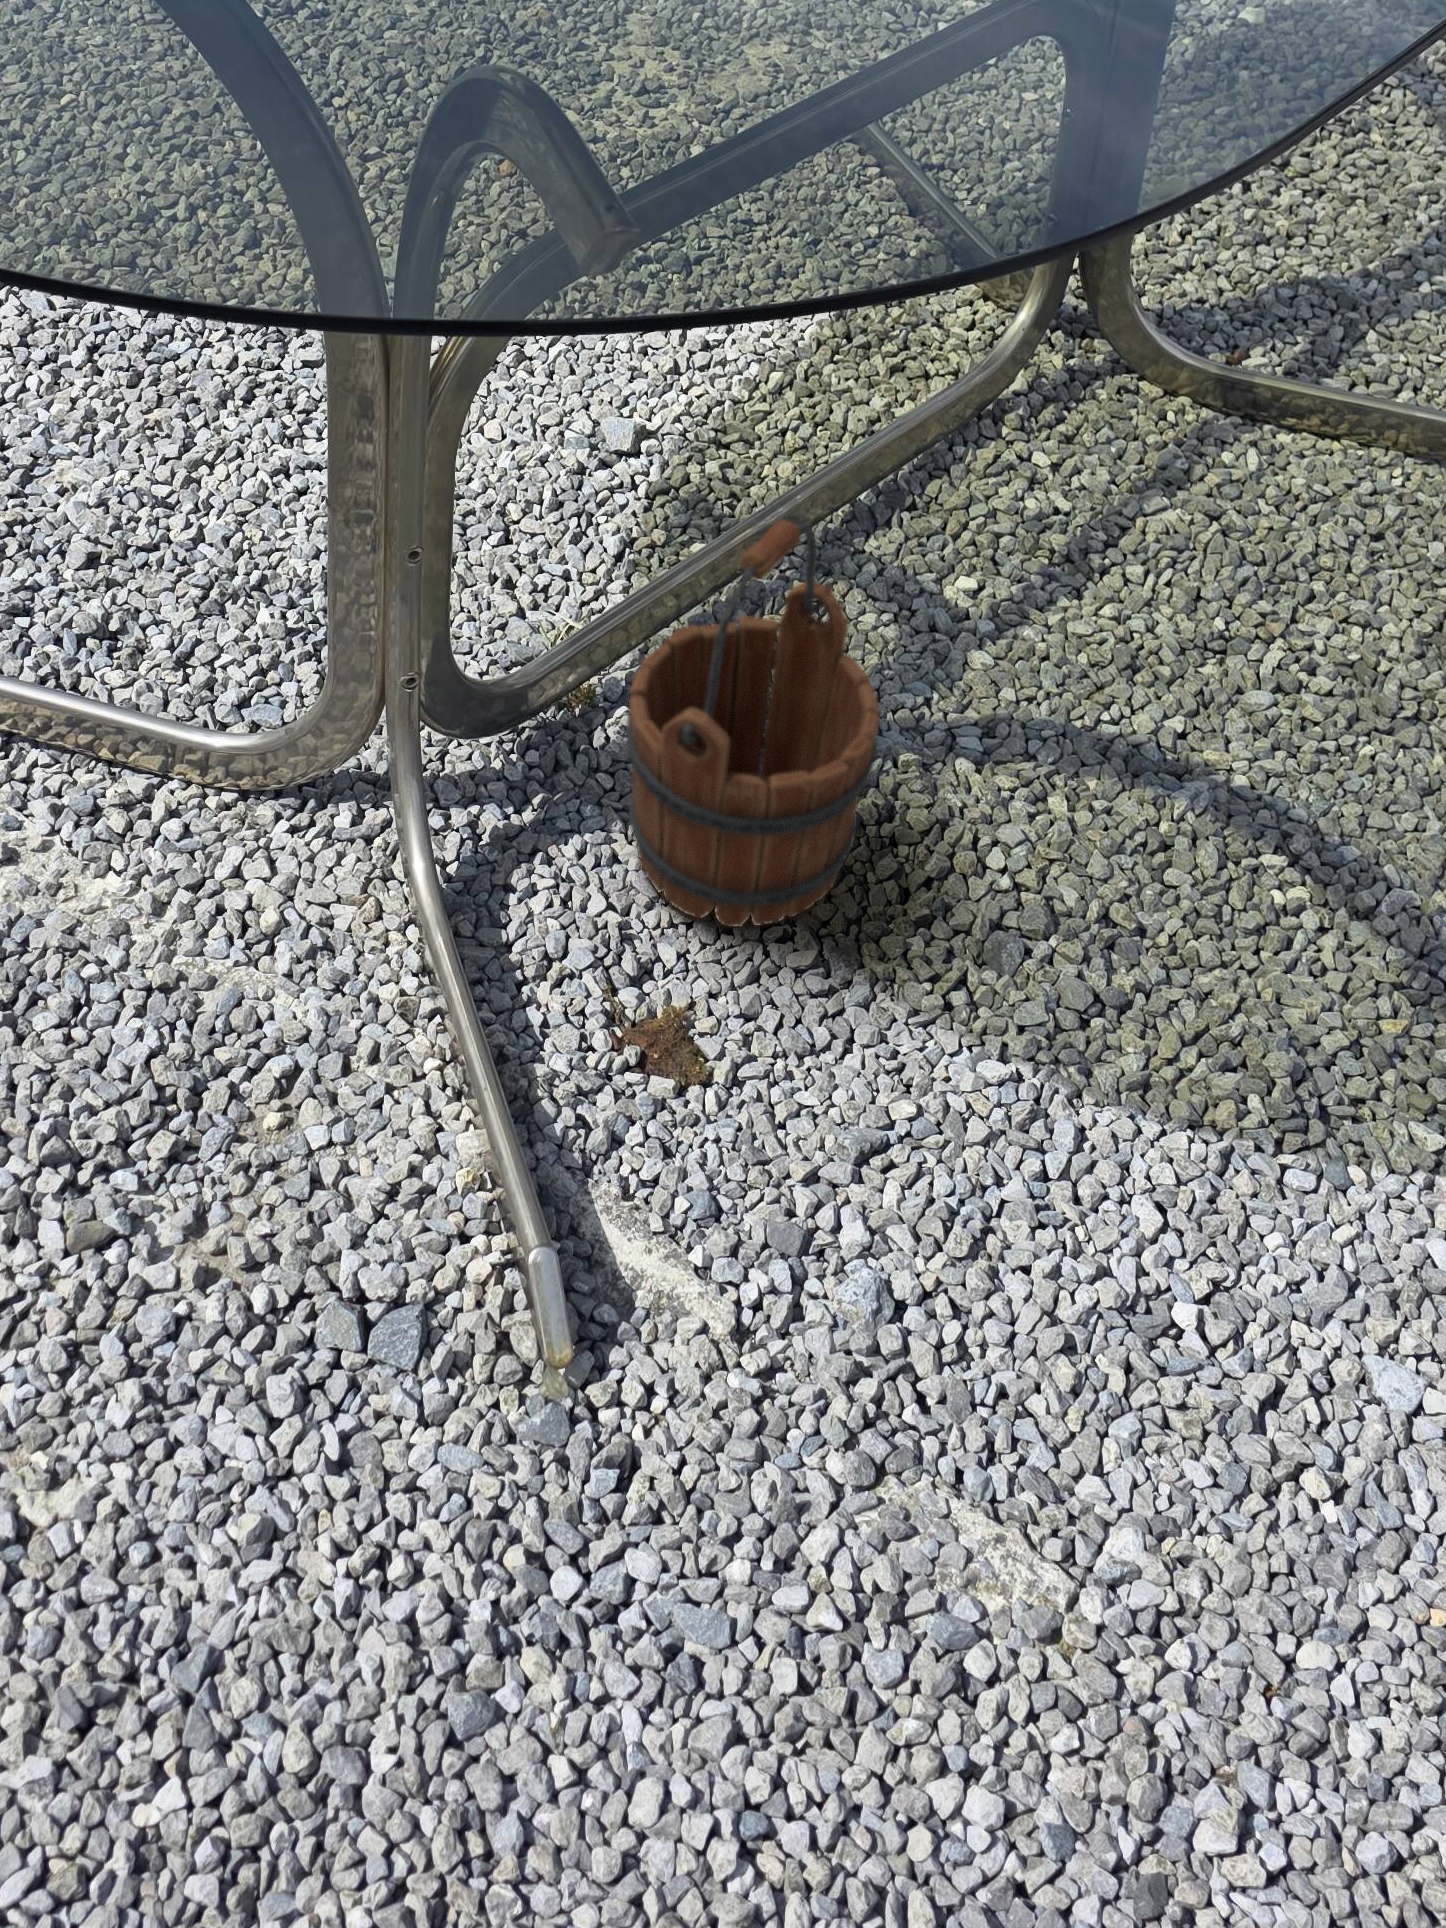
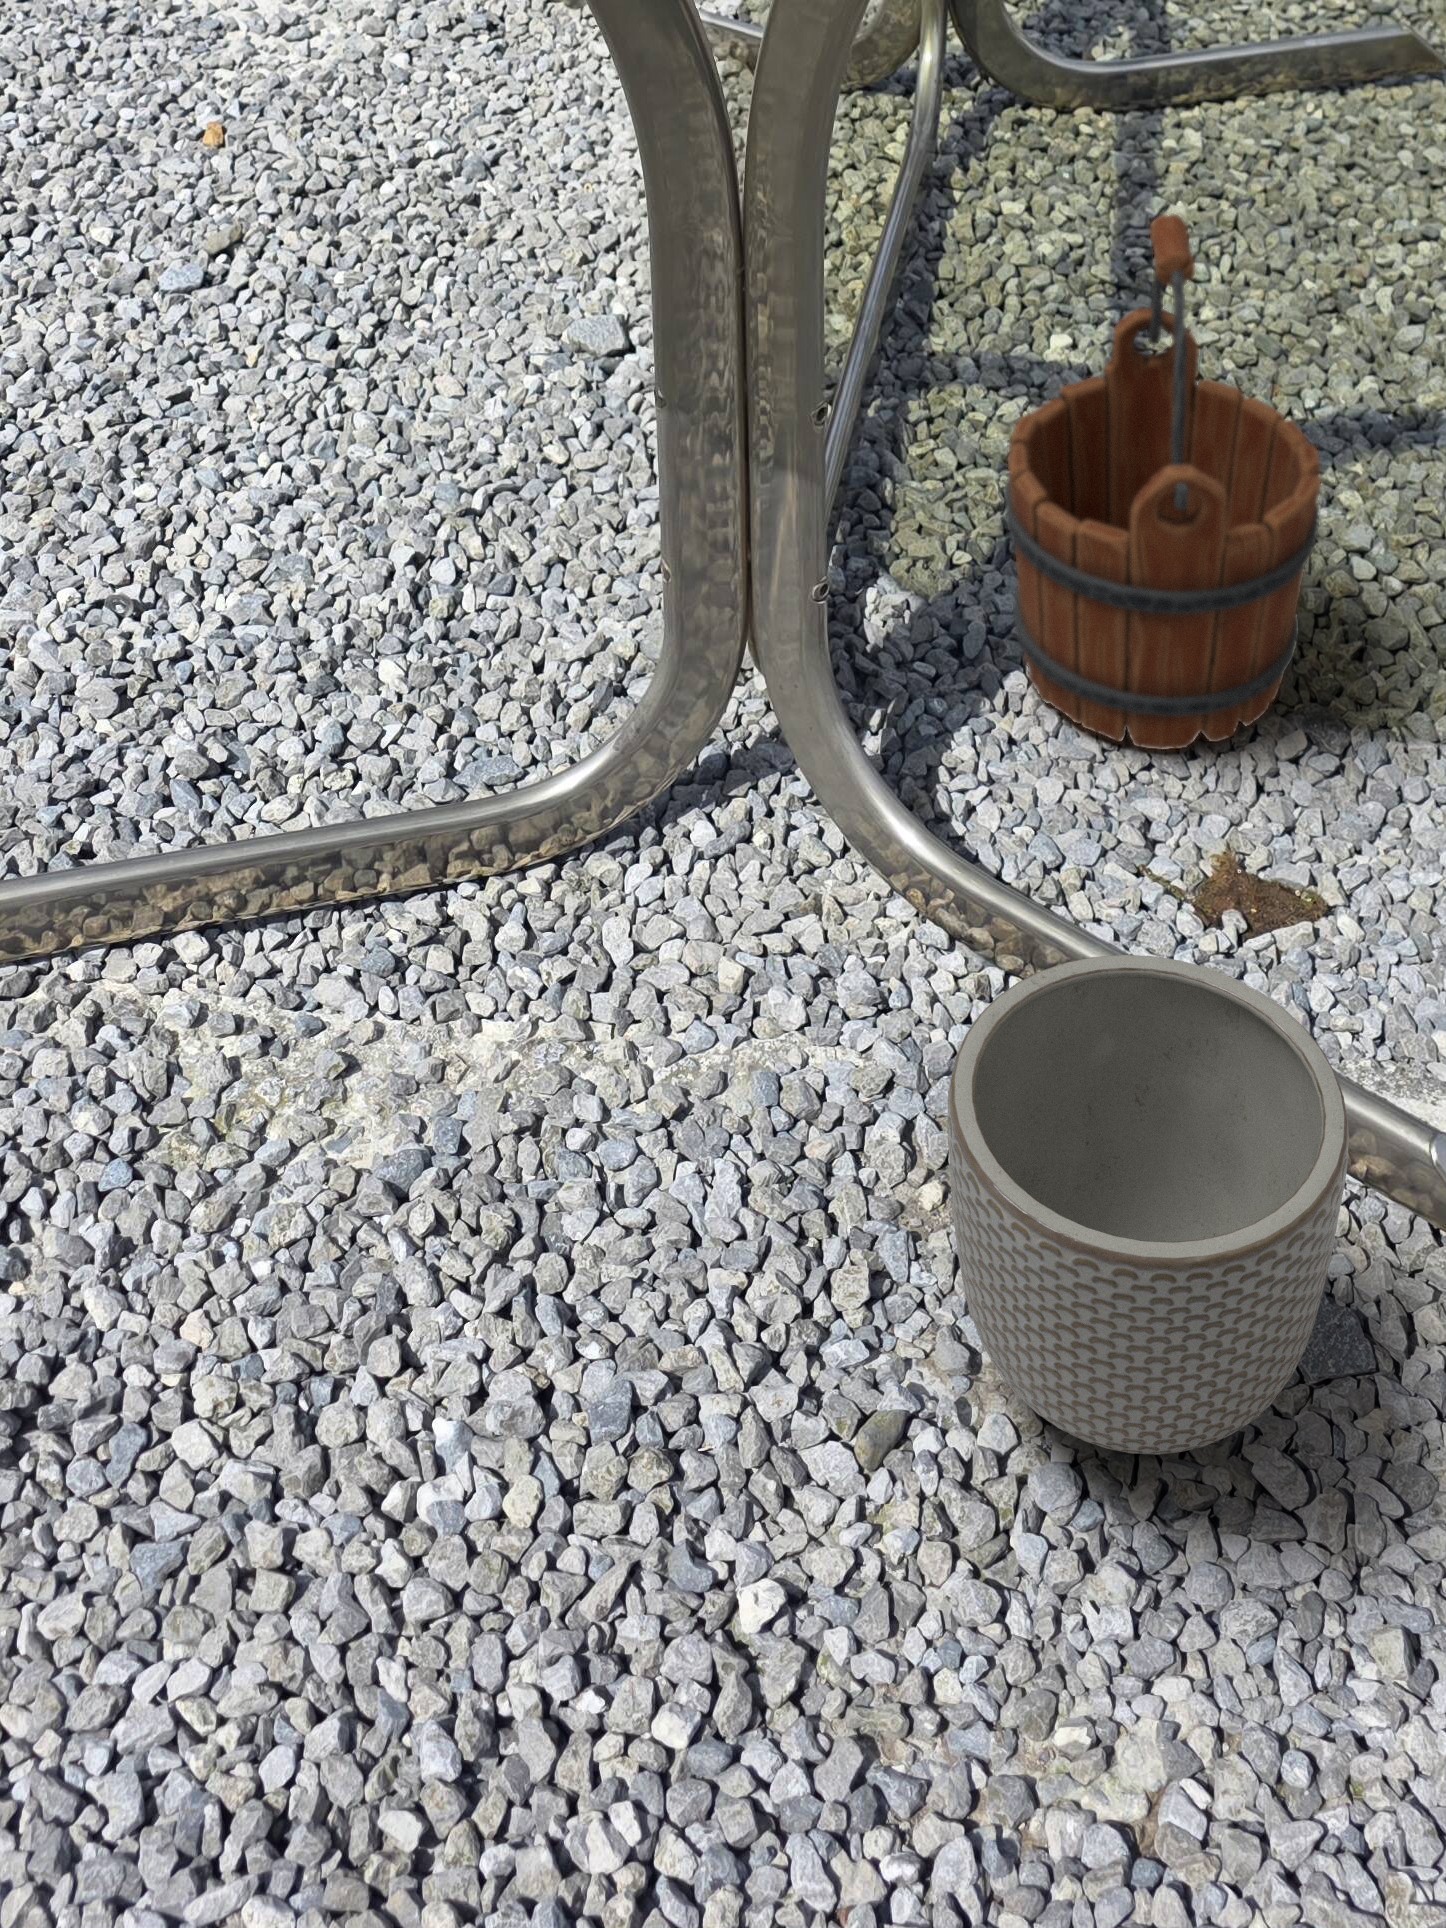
planter: none [117,1002,404,1352] -> present [947,955,1349,1455]

